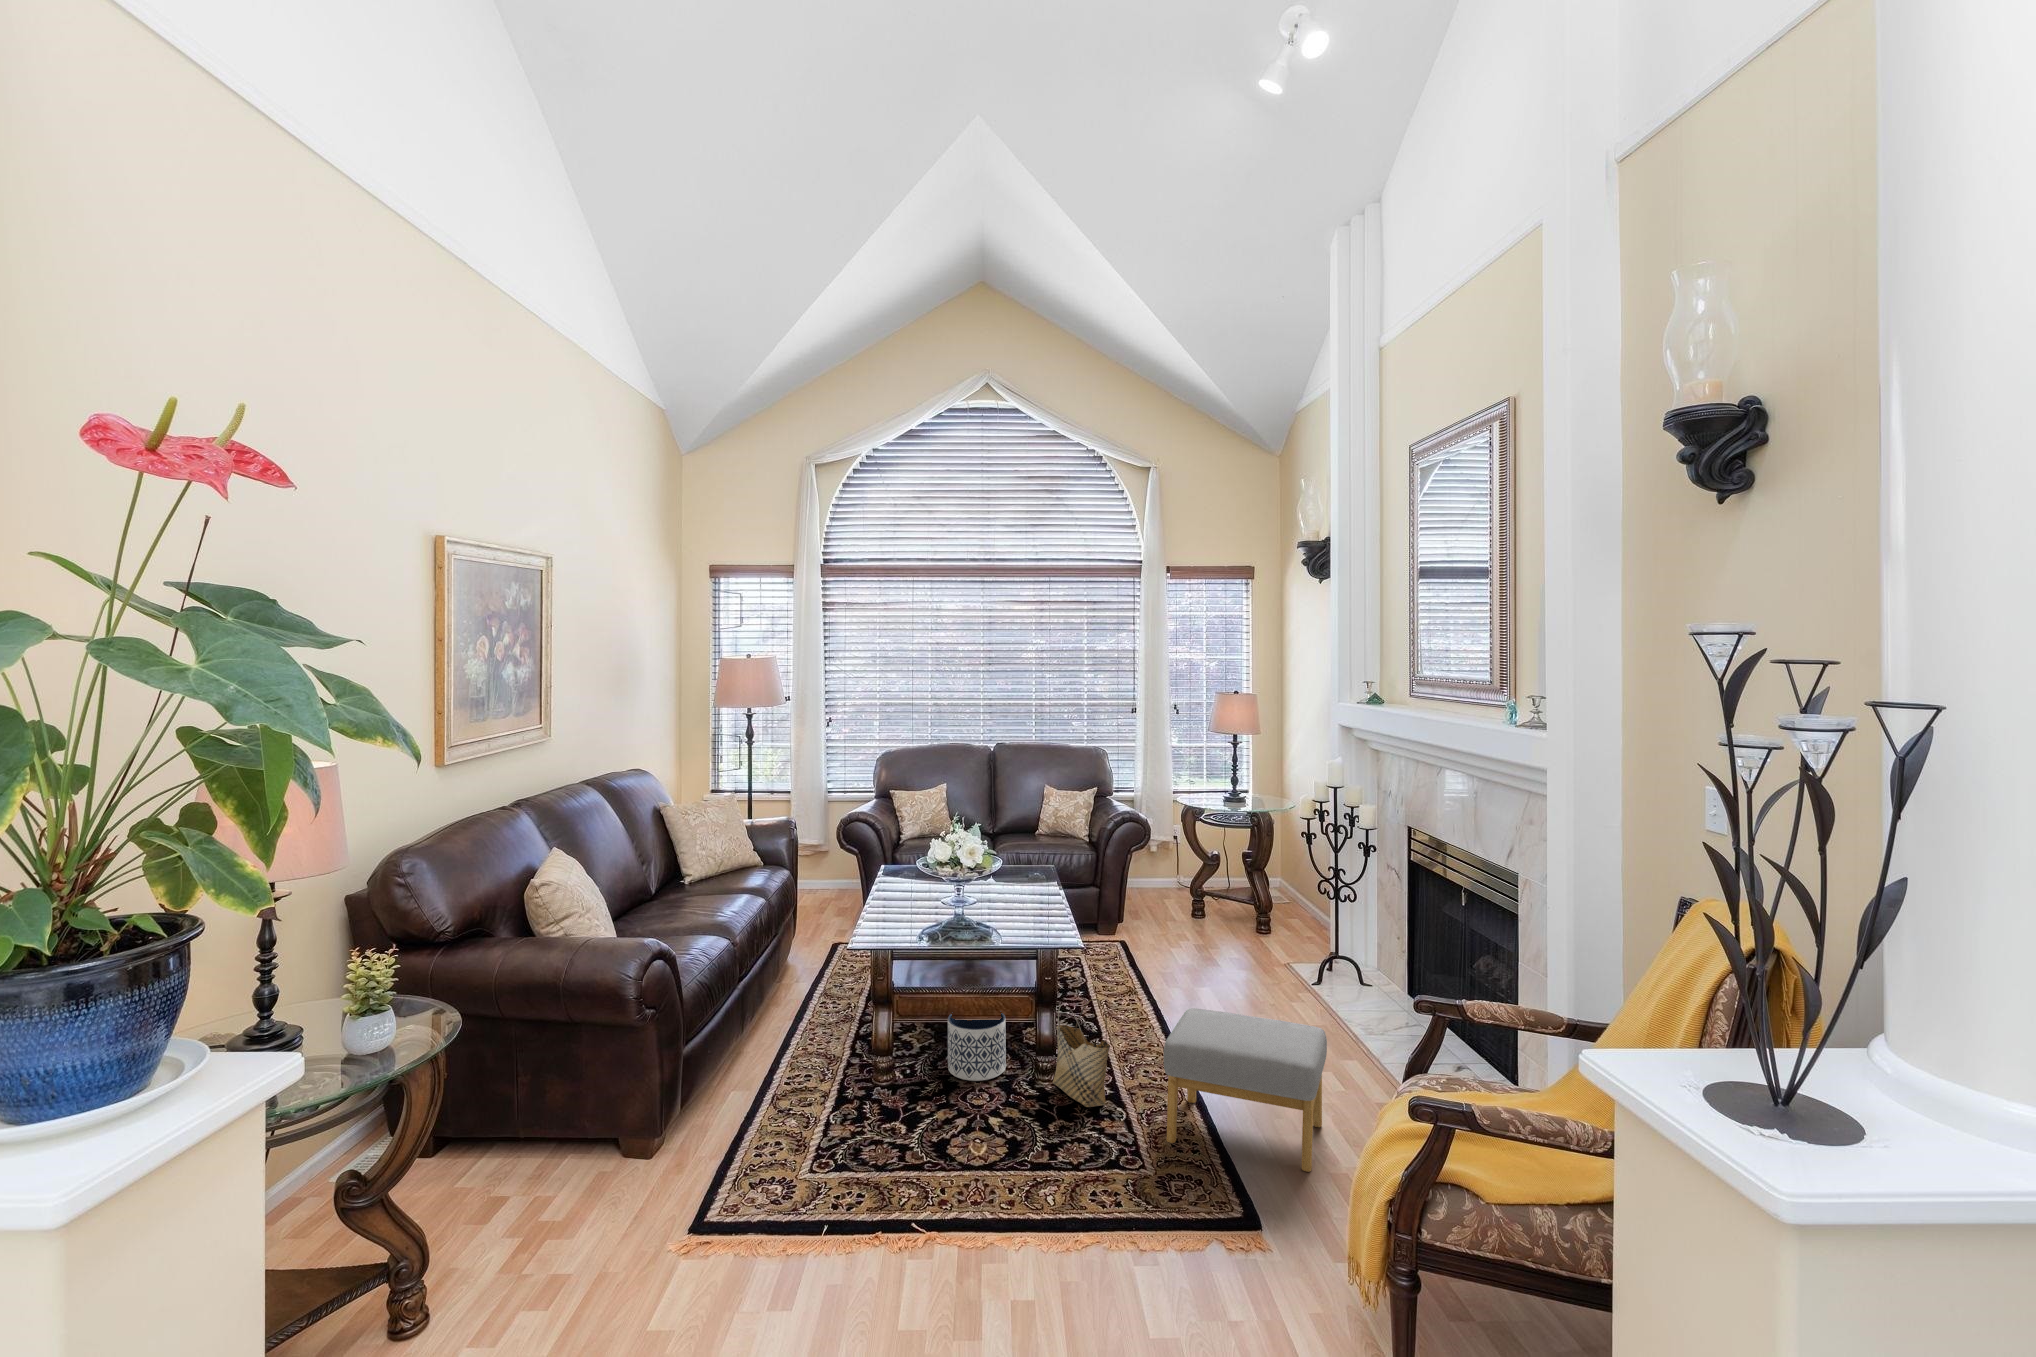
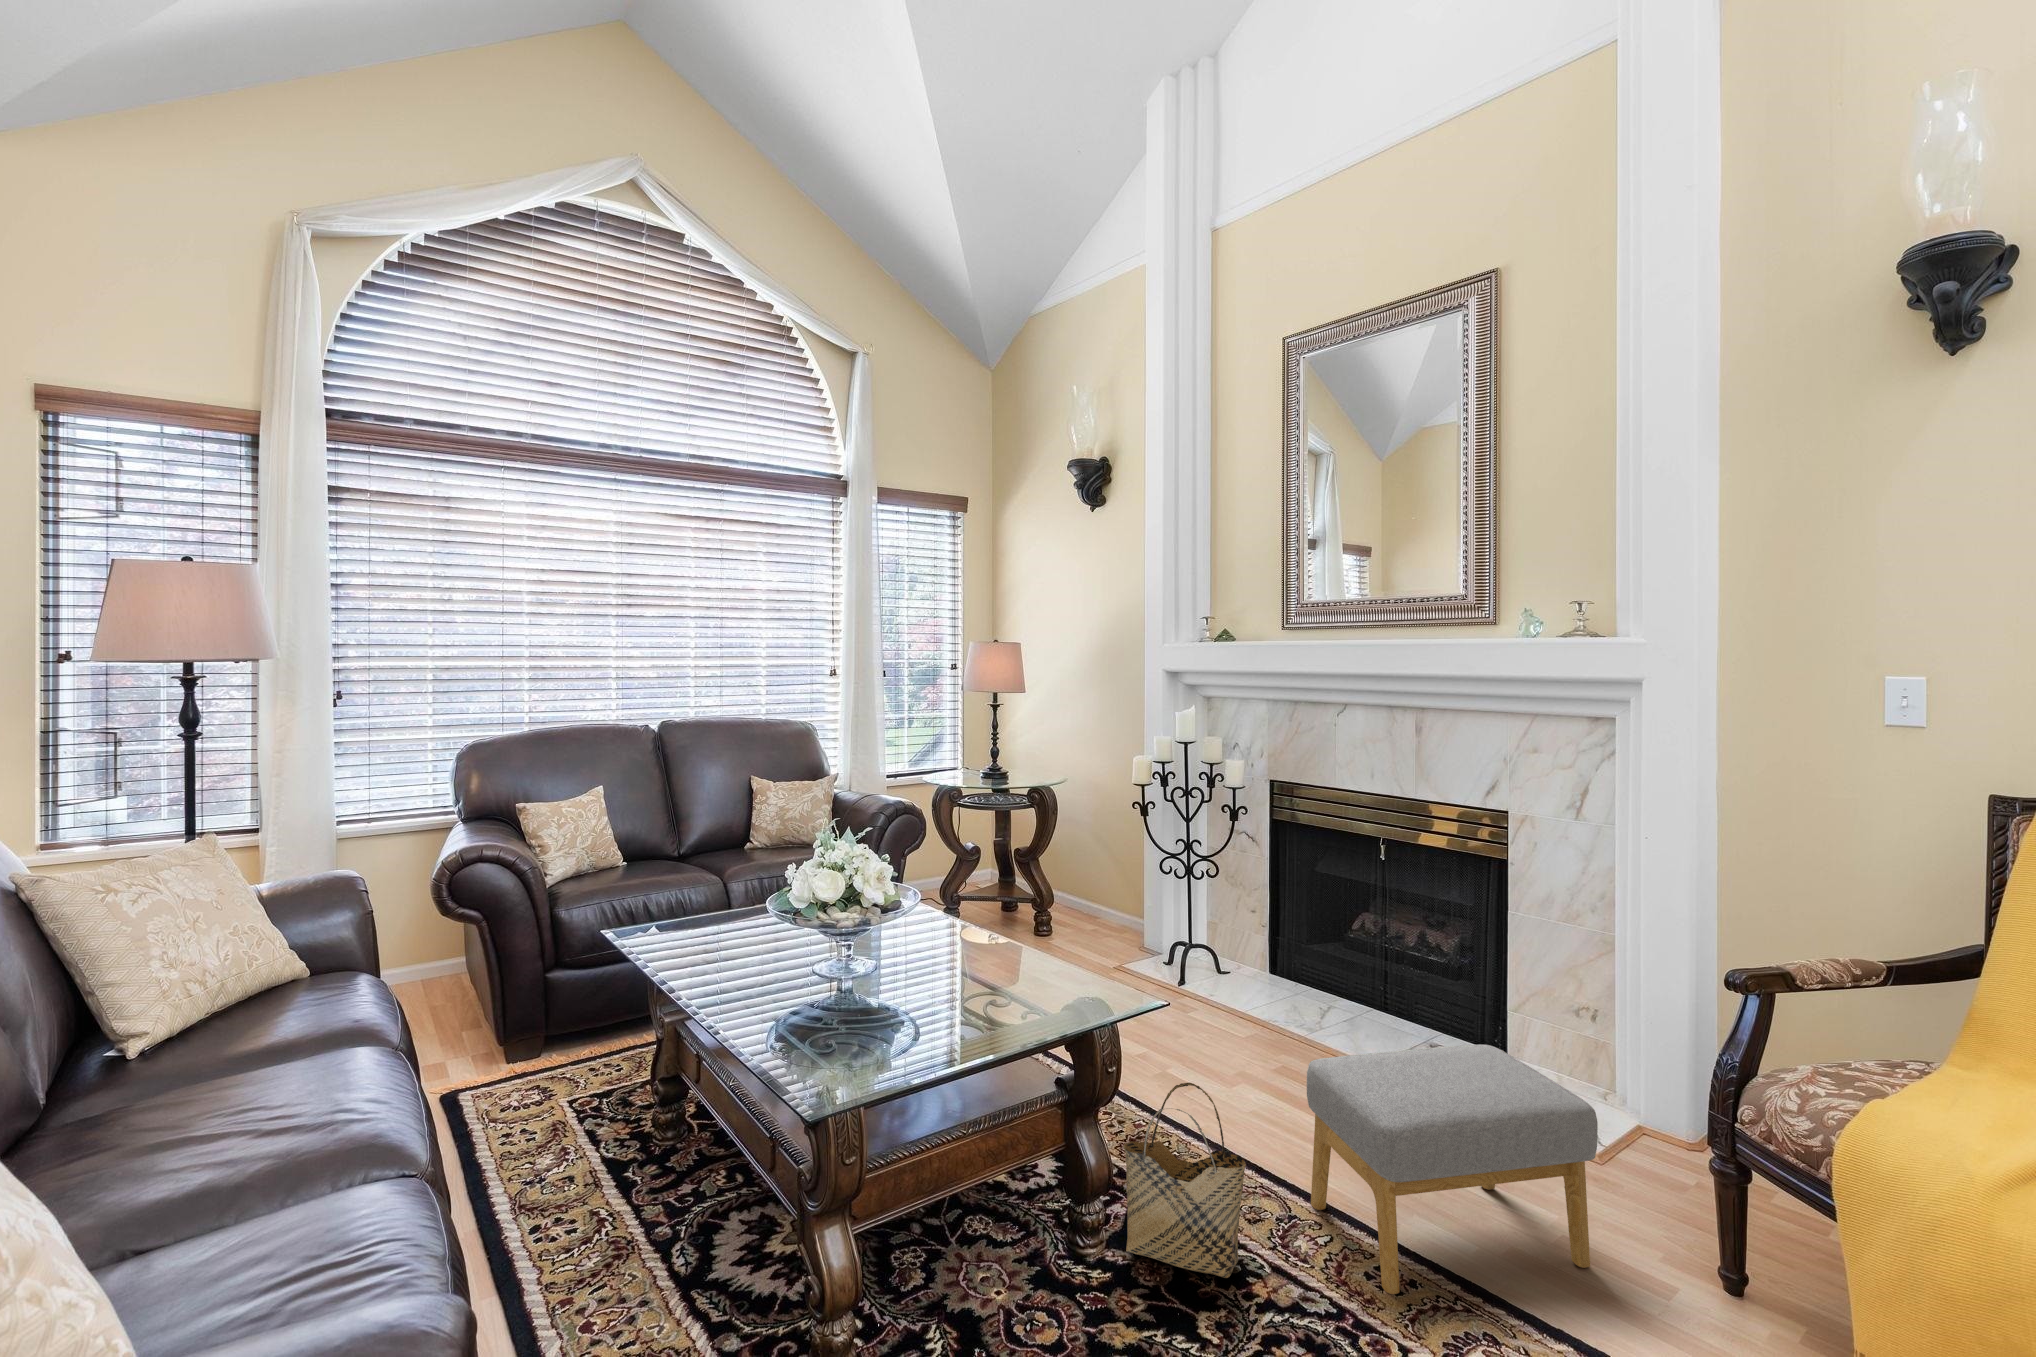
planter: present [948,1013,1006,1081] -> none [920,1147,1029,1303]

